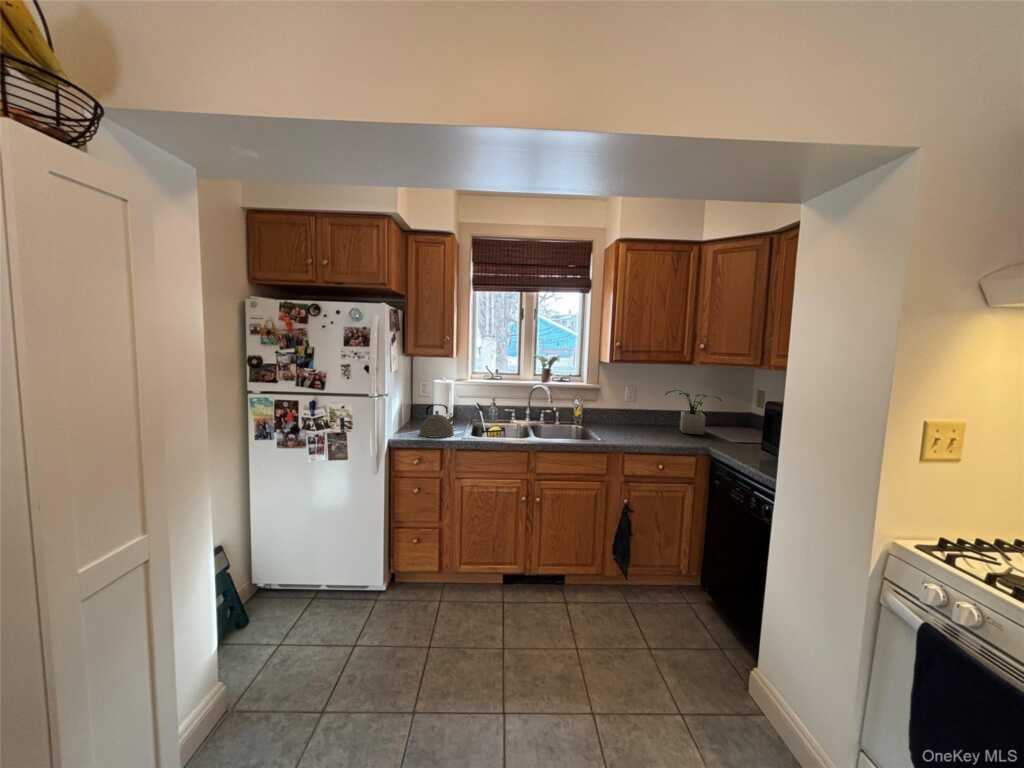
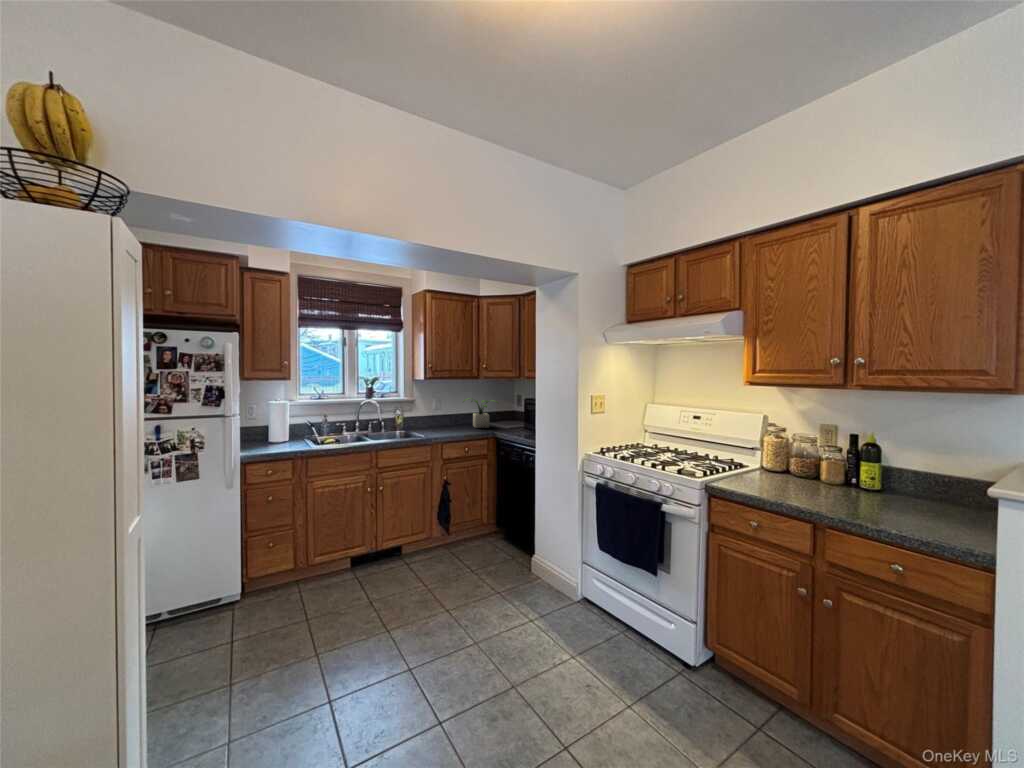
kettle: present [420,404,455,438] -> none [264,421,299,451]

